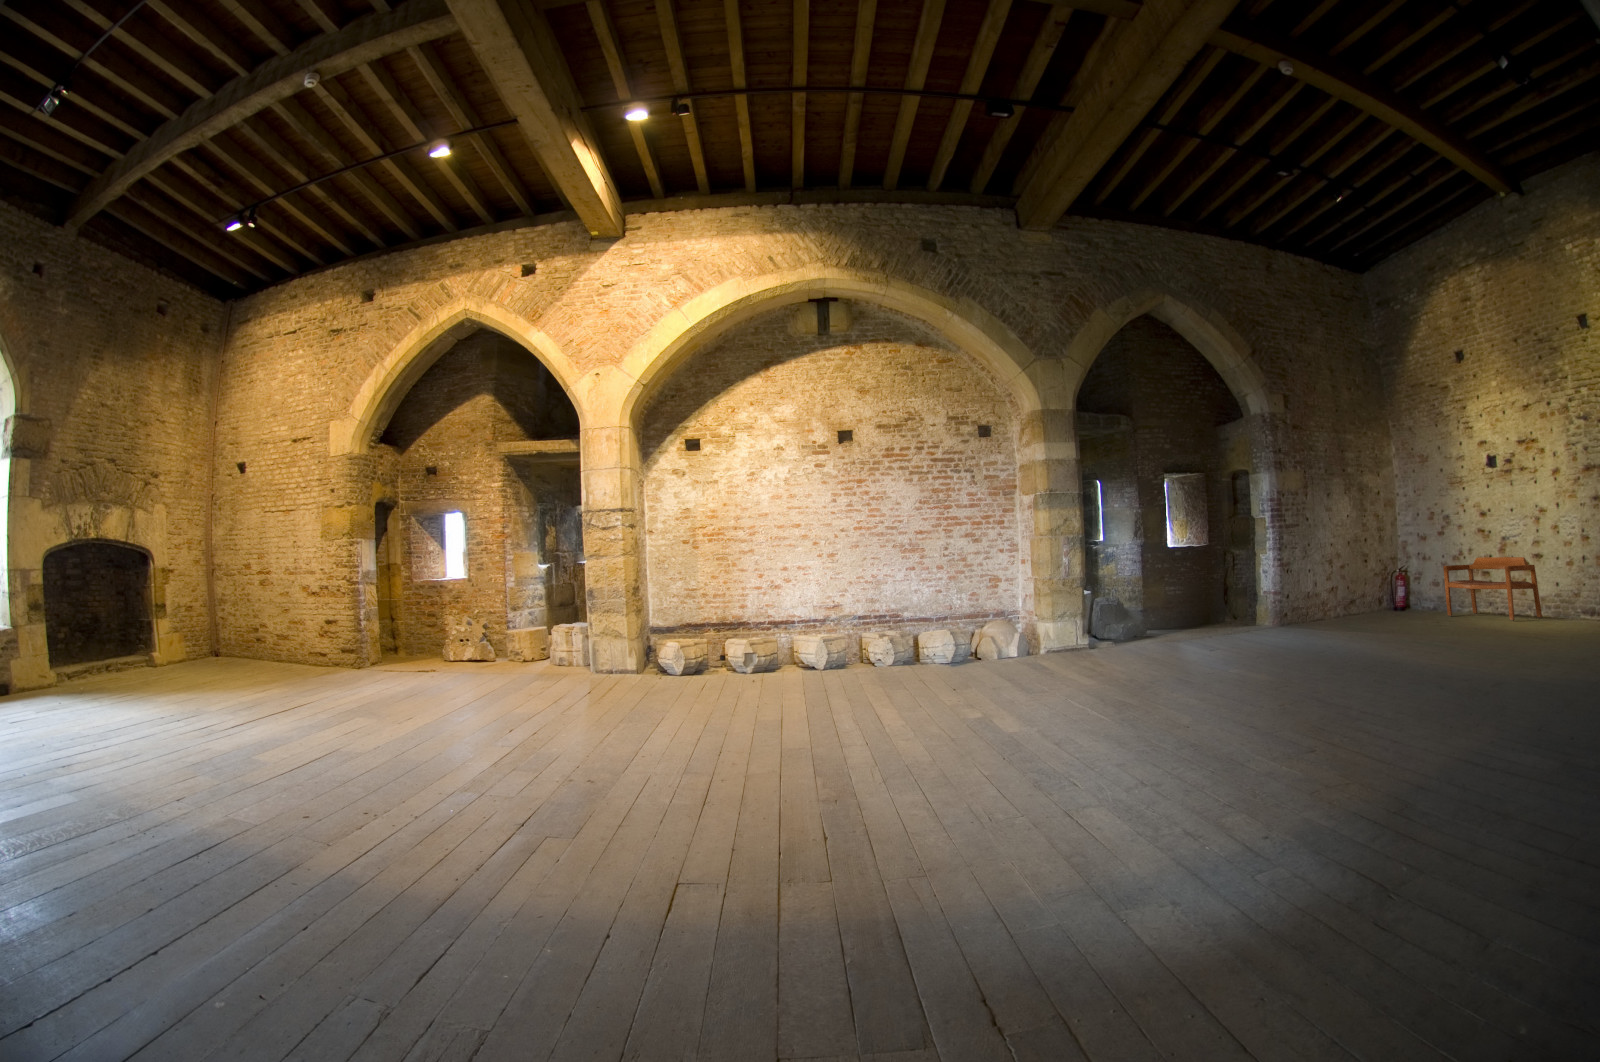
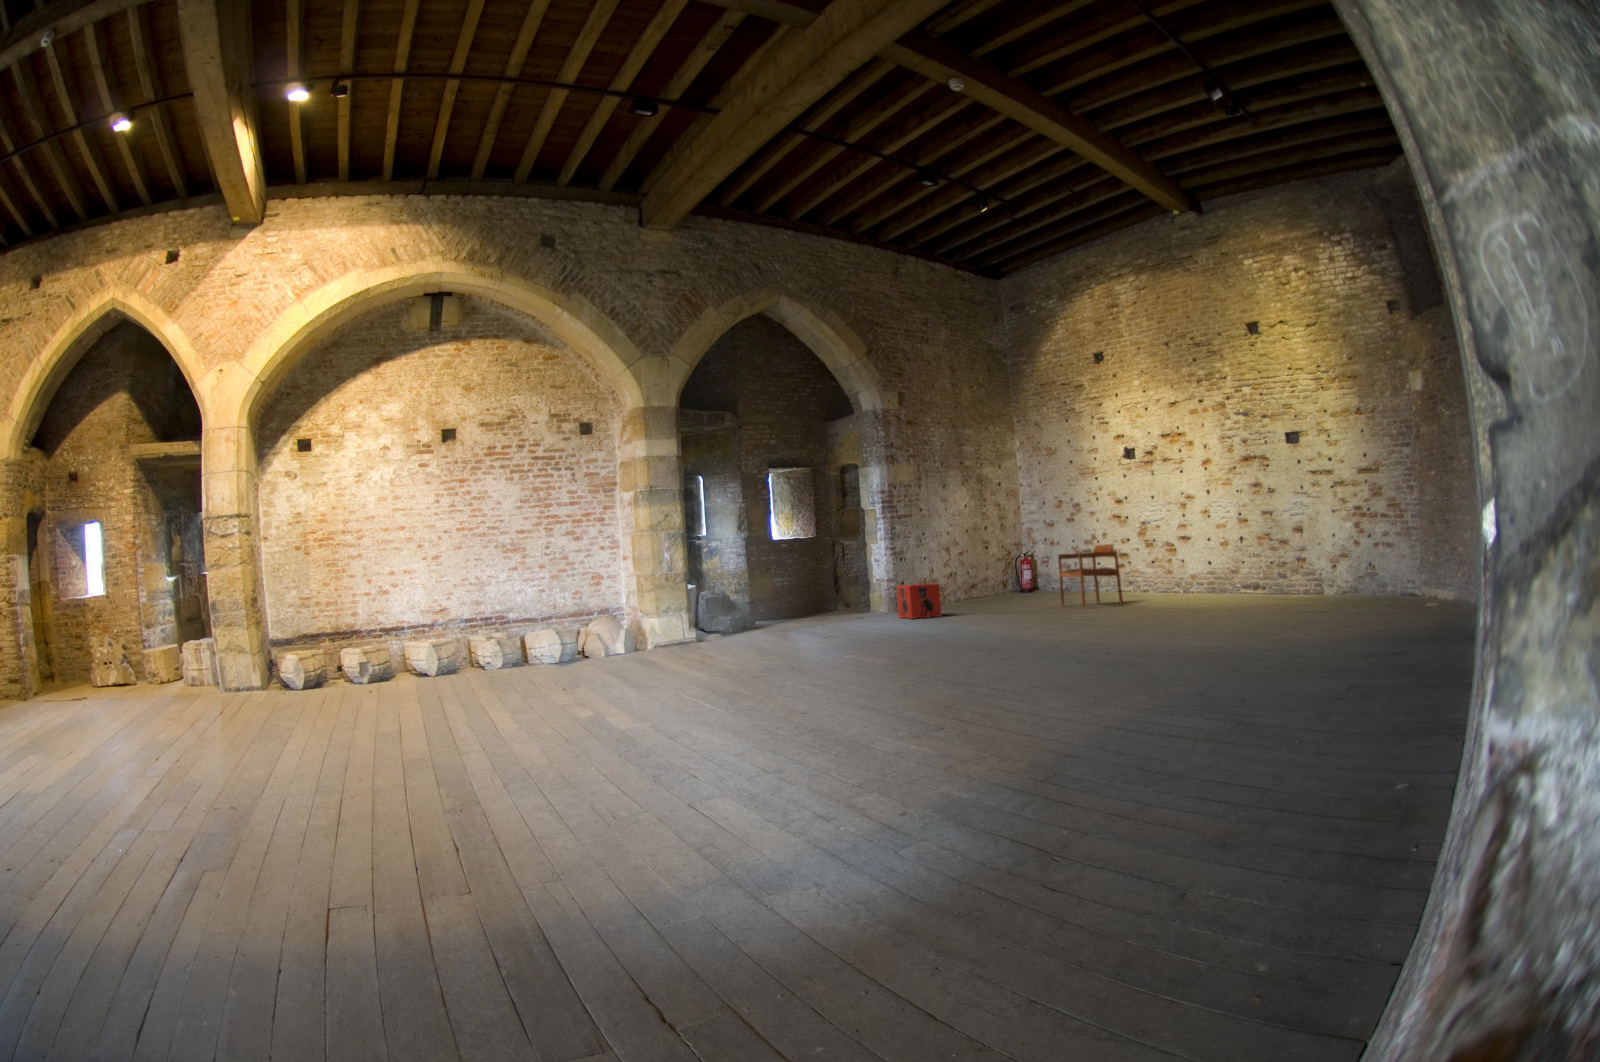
storage box: none [1288,592,1349,628] -> present [897,584,941,619]

